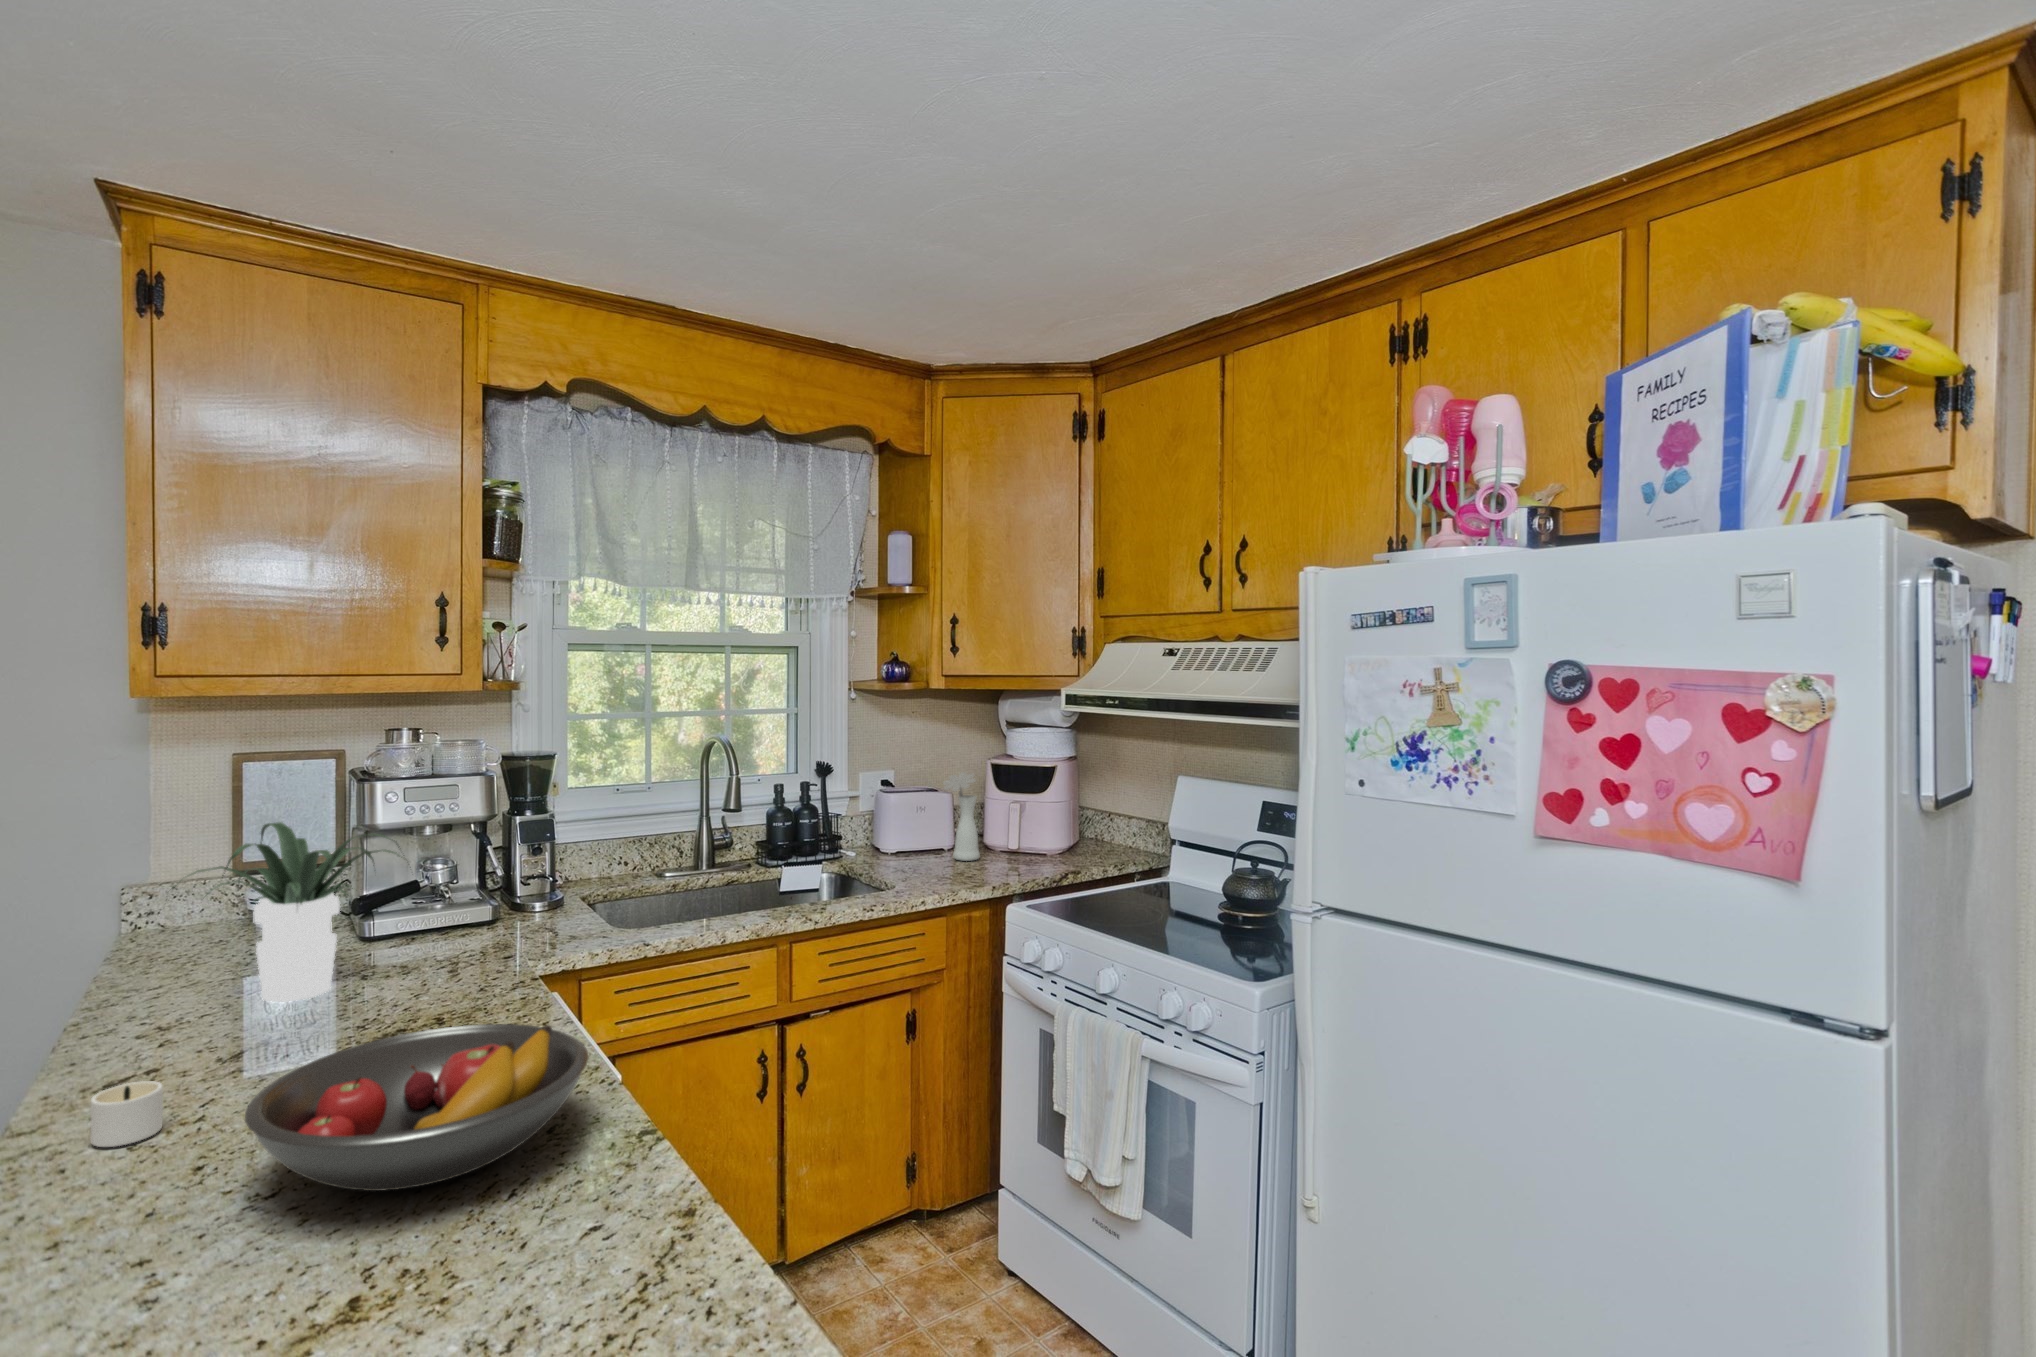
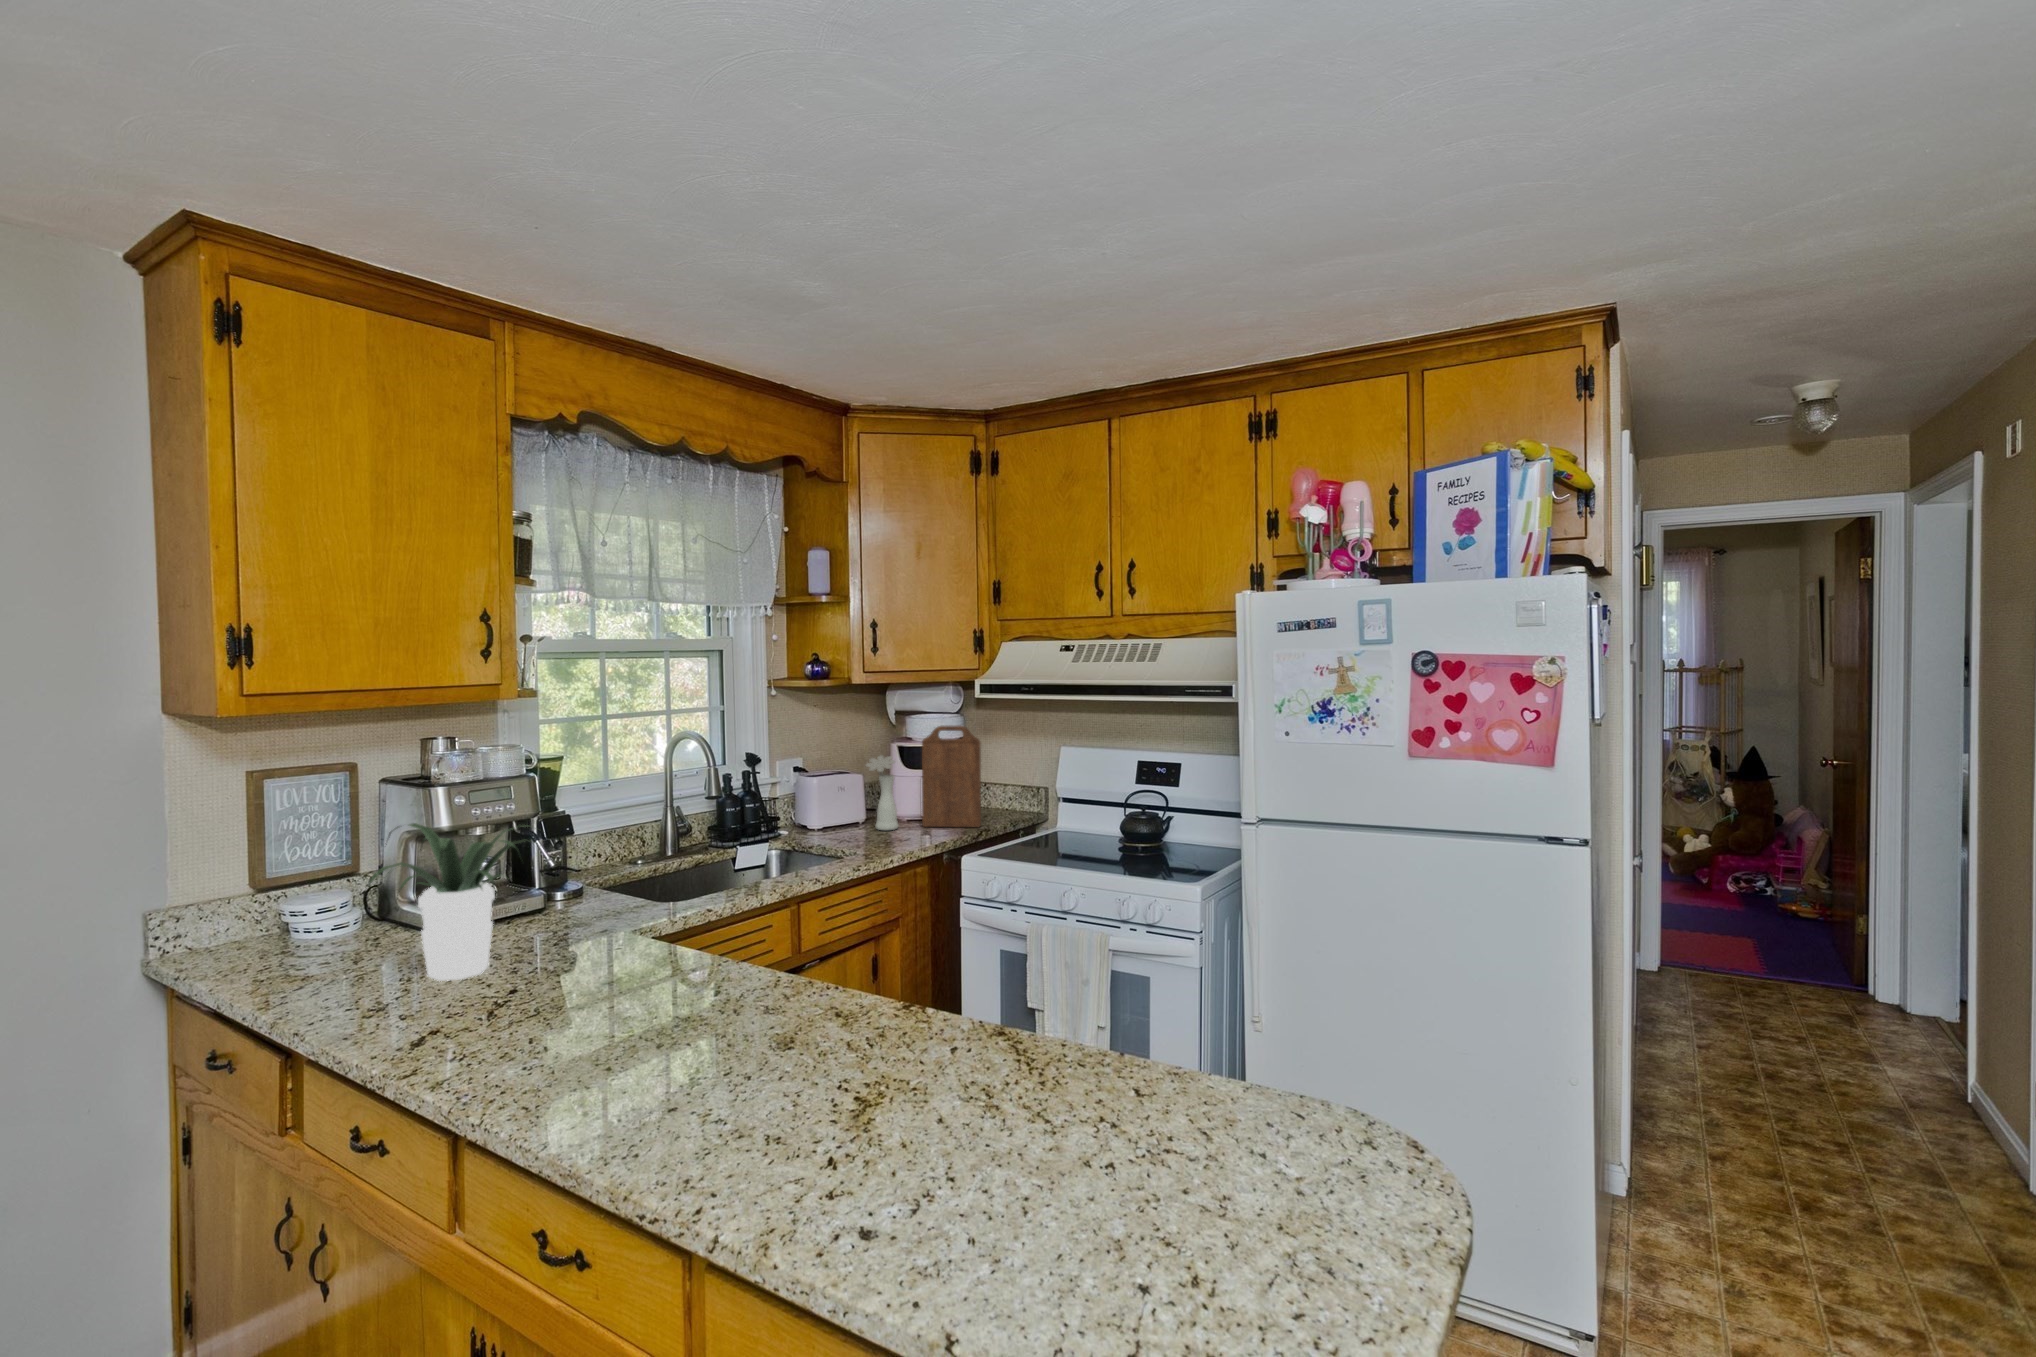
cutting board: none [1008,741,1076,867] -> present [922,726,981,827]
fruit bowl: present [245,1024,589,1191] -> none [669,939,890,1056]
candle: present [91,1081,163,1147] -> none [486,1021,546,1072]

